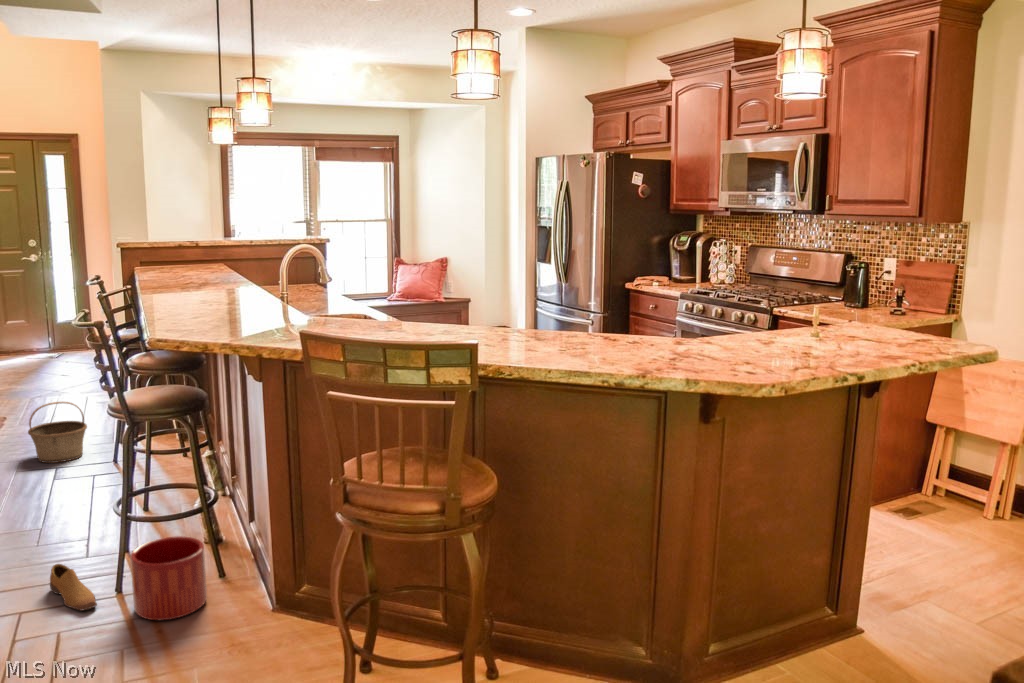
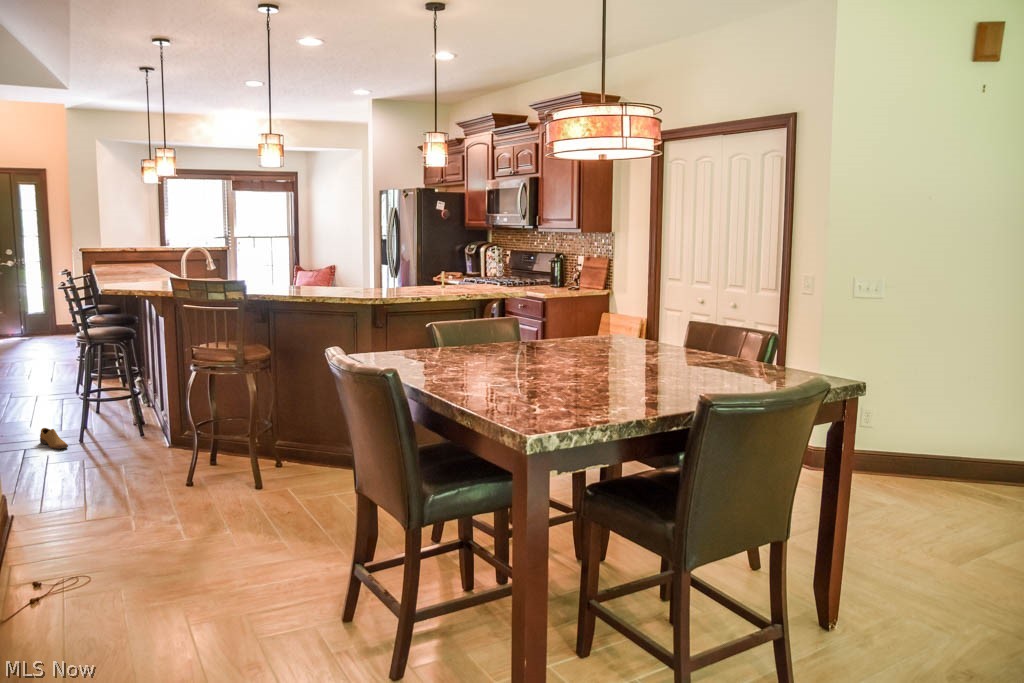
basket: present [28,402,87,463] -> none [17,354,58,394]
planter: present [130,536,207,620] -> none [88,410,132,452]

